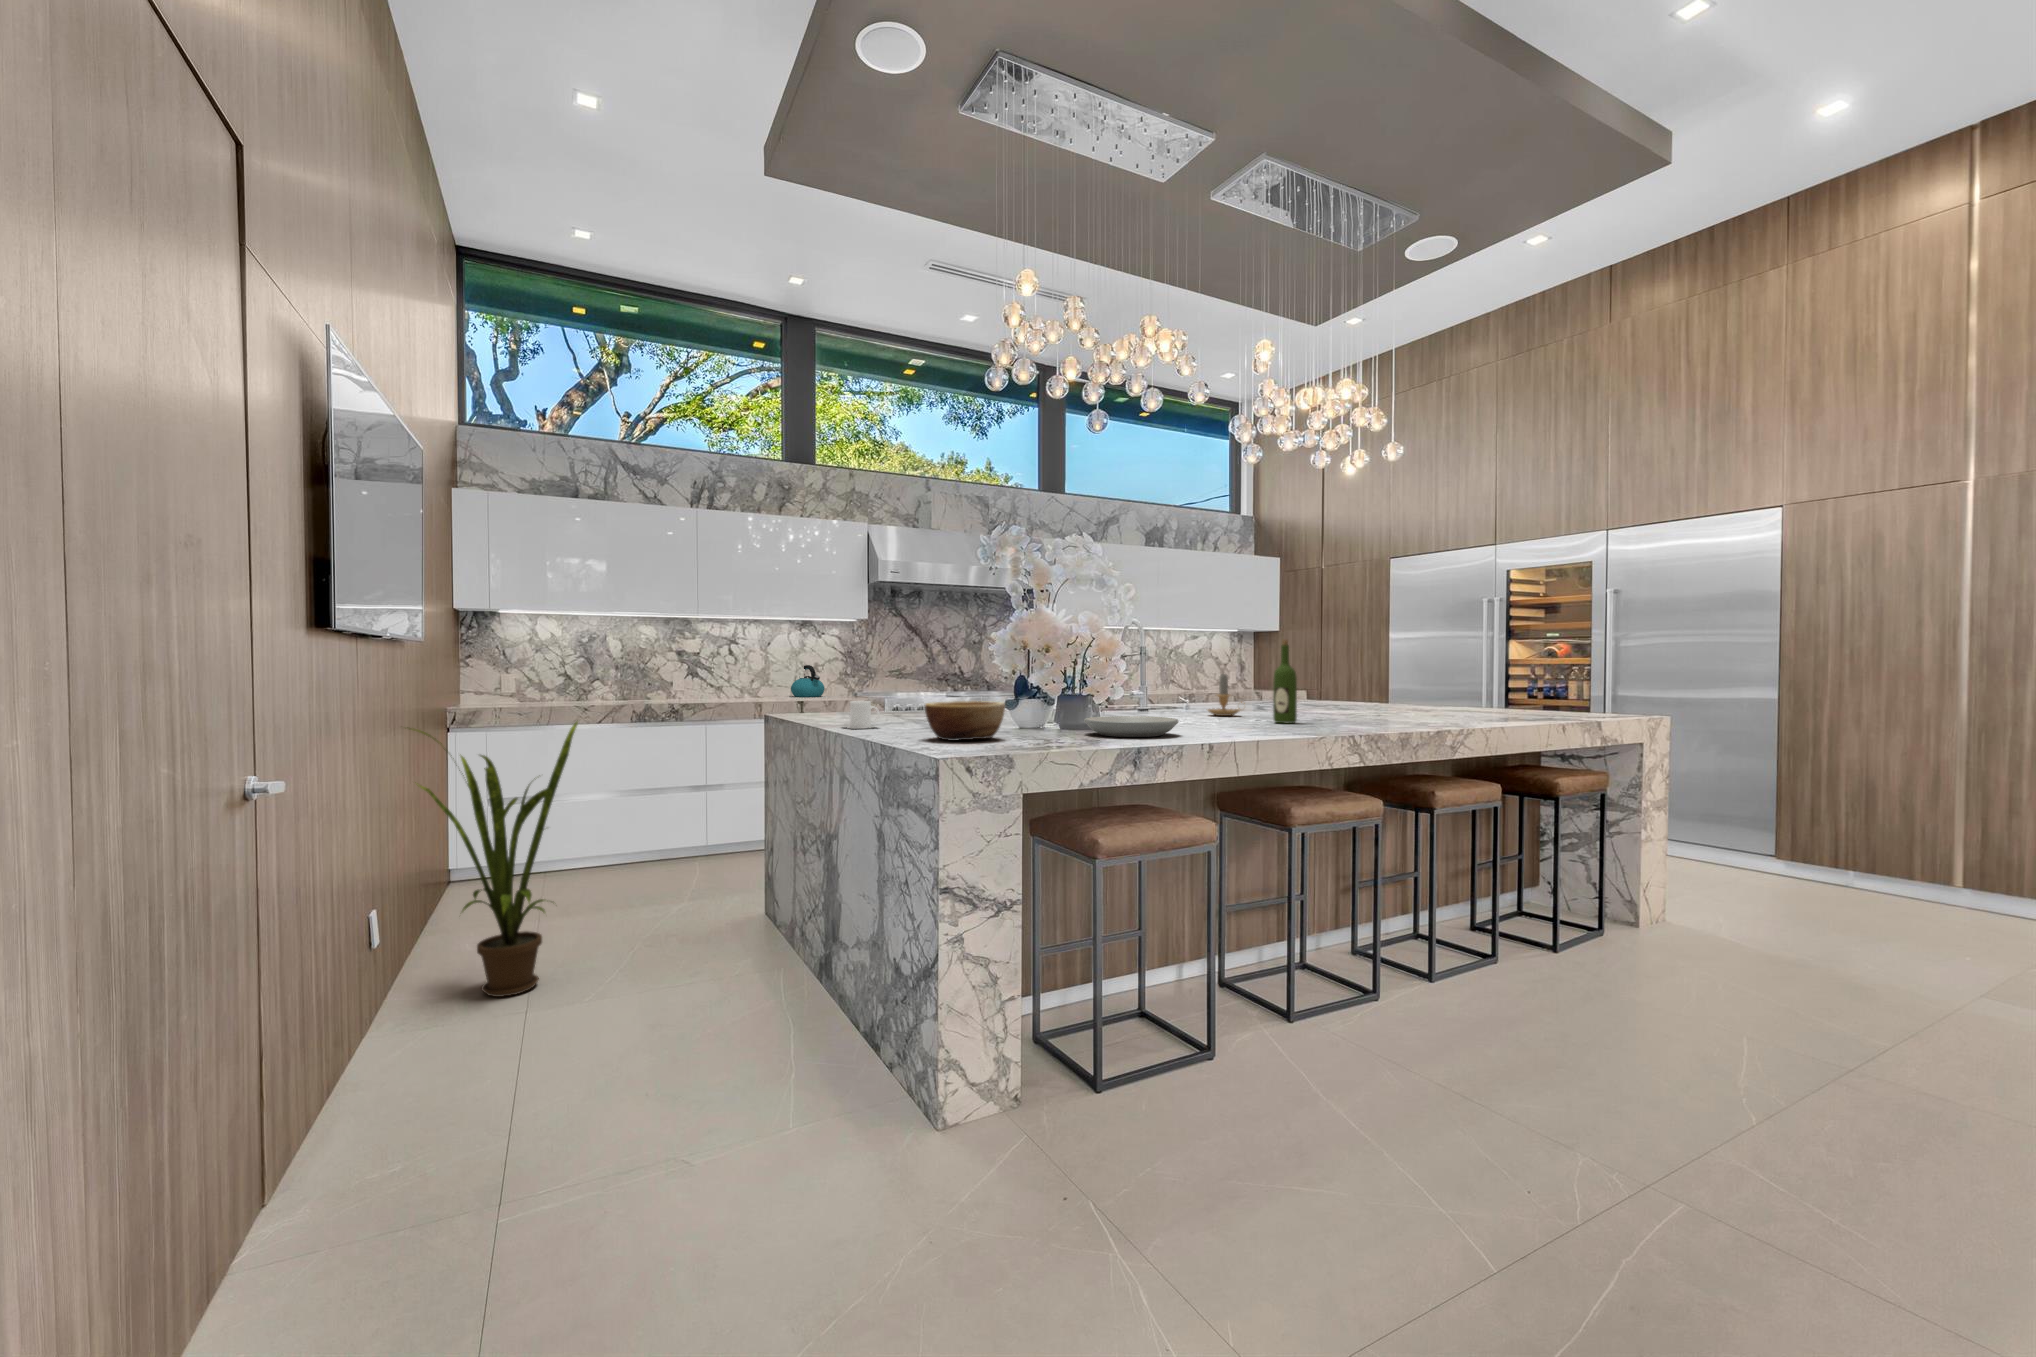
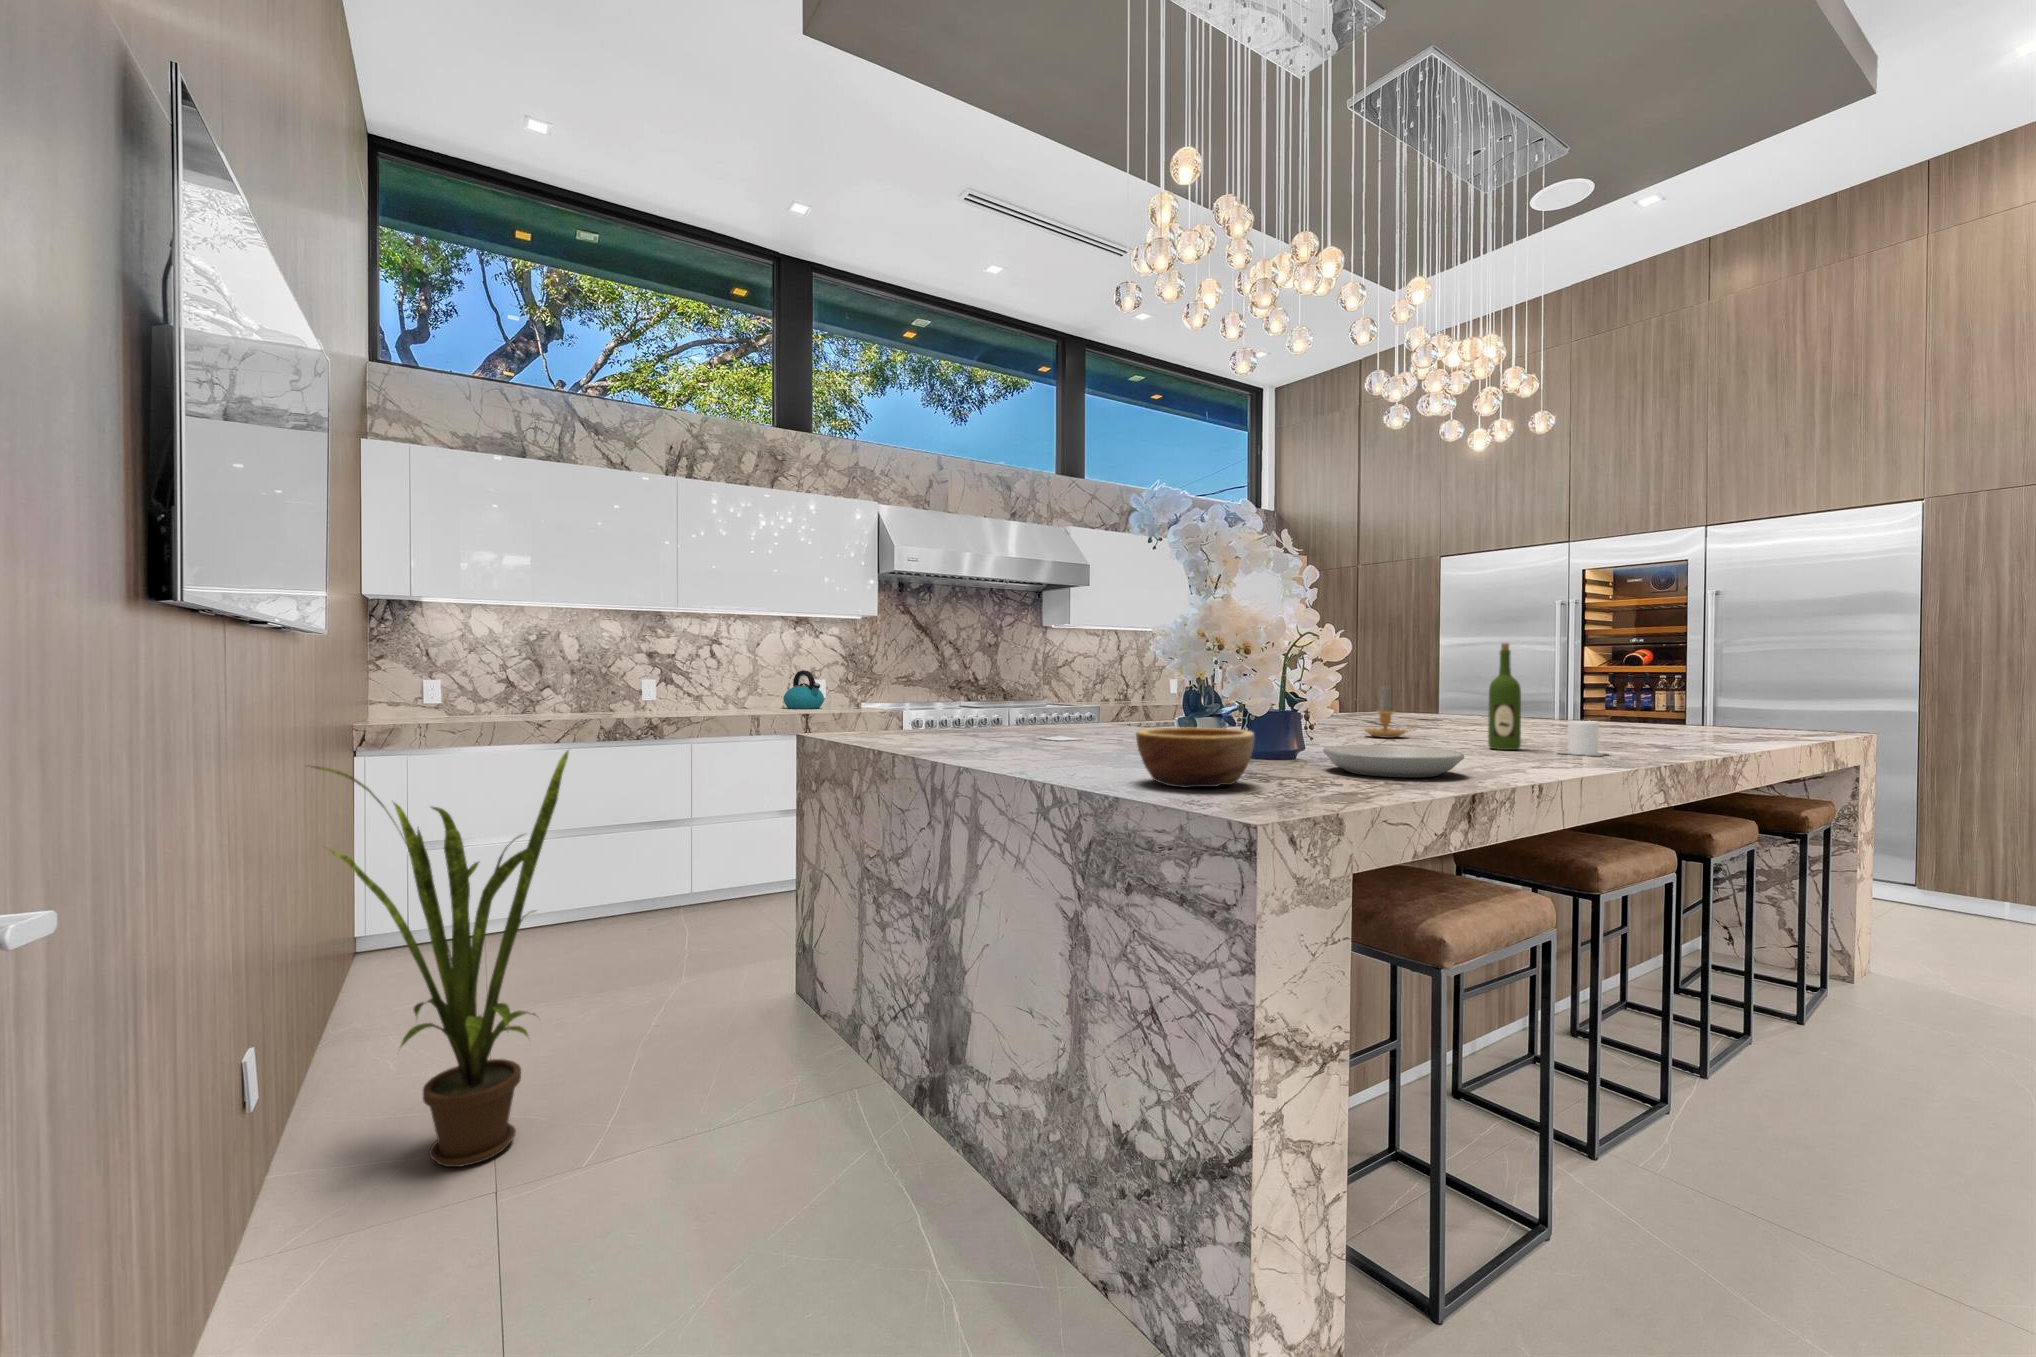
mug: present [849,701,880,729] -> present [1559,721,1605,756]

